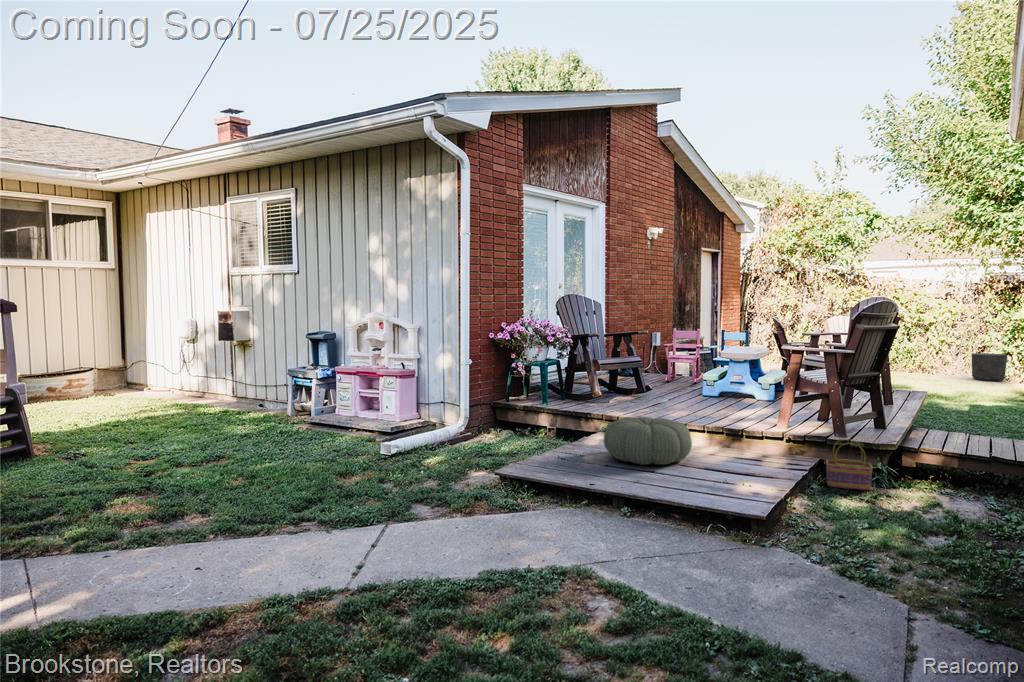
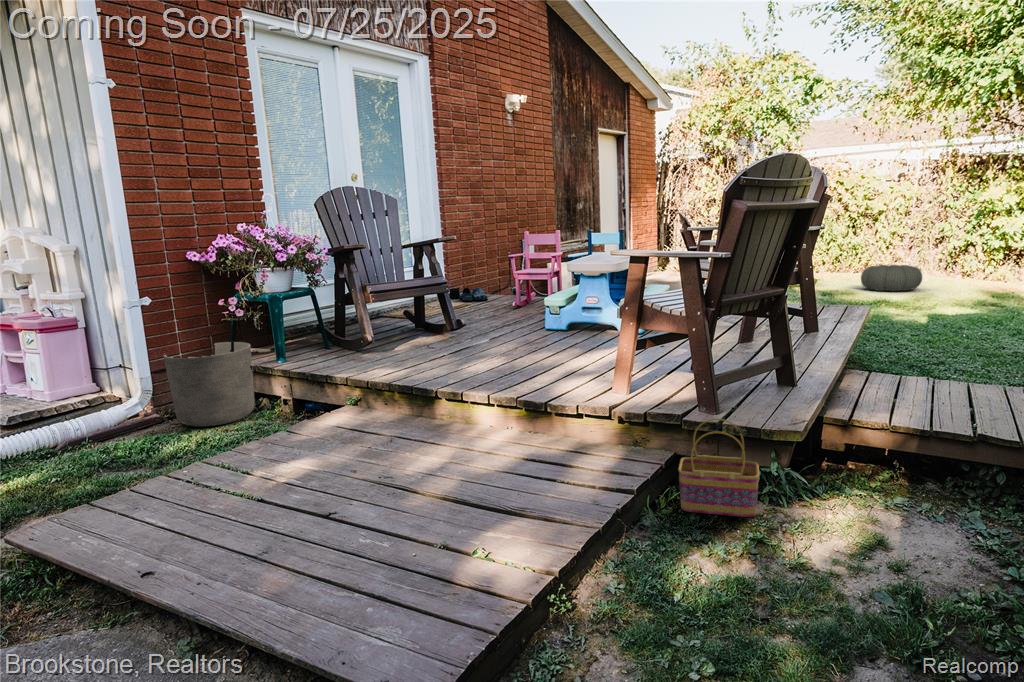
planter: present [972,353,1007,381] -> present [164,342,255,427]
pouf: present [604,417,692,465] -> present [861,265,922,291]

